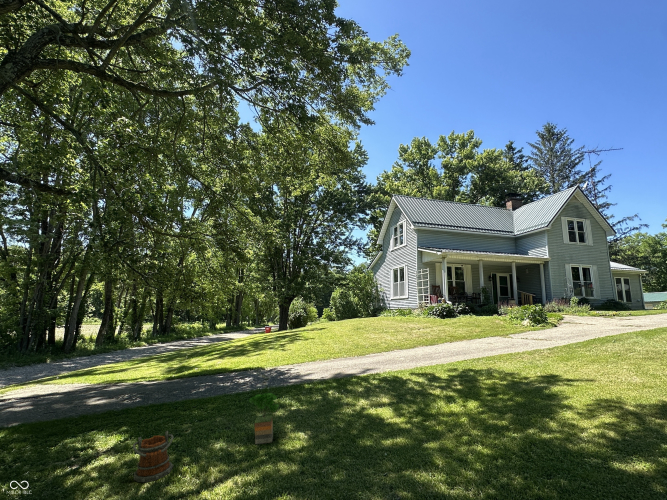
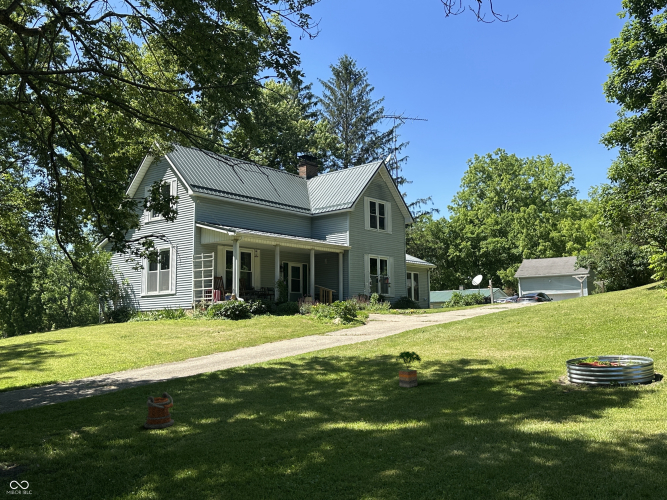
potted tree: present [250,393,279,444] -> present [396,351,421,387]

